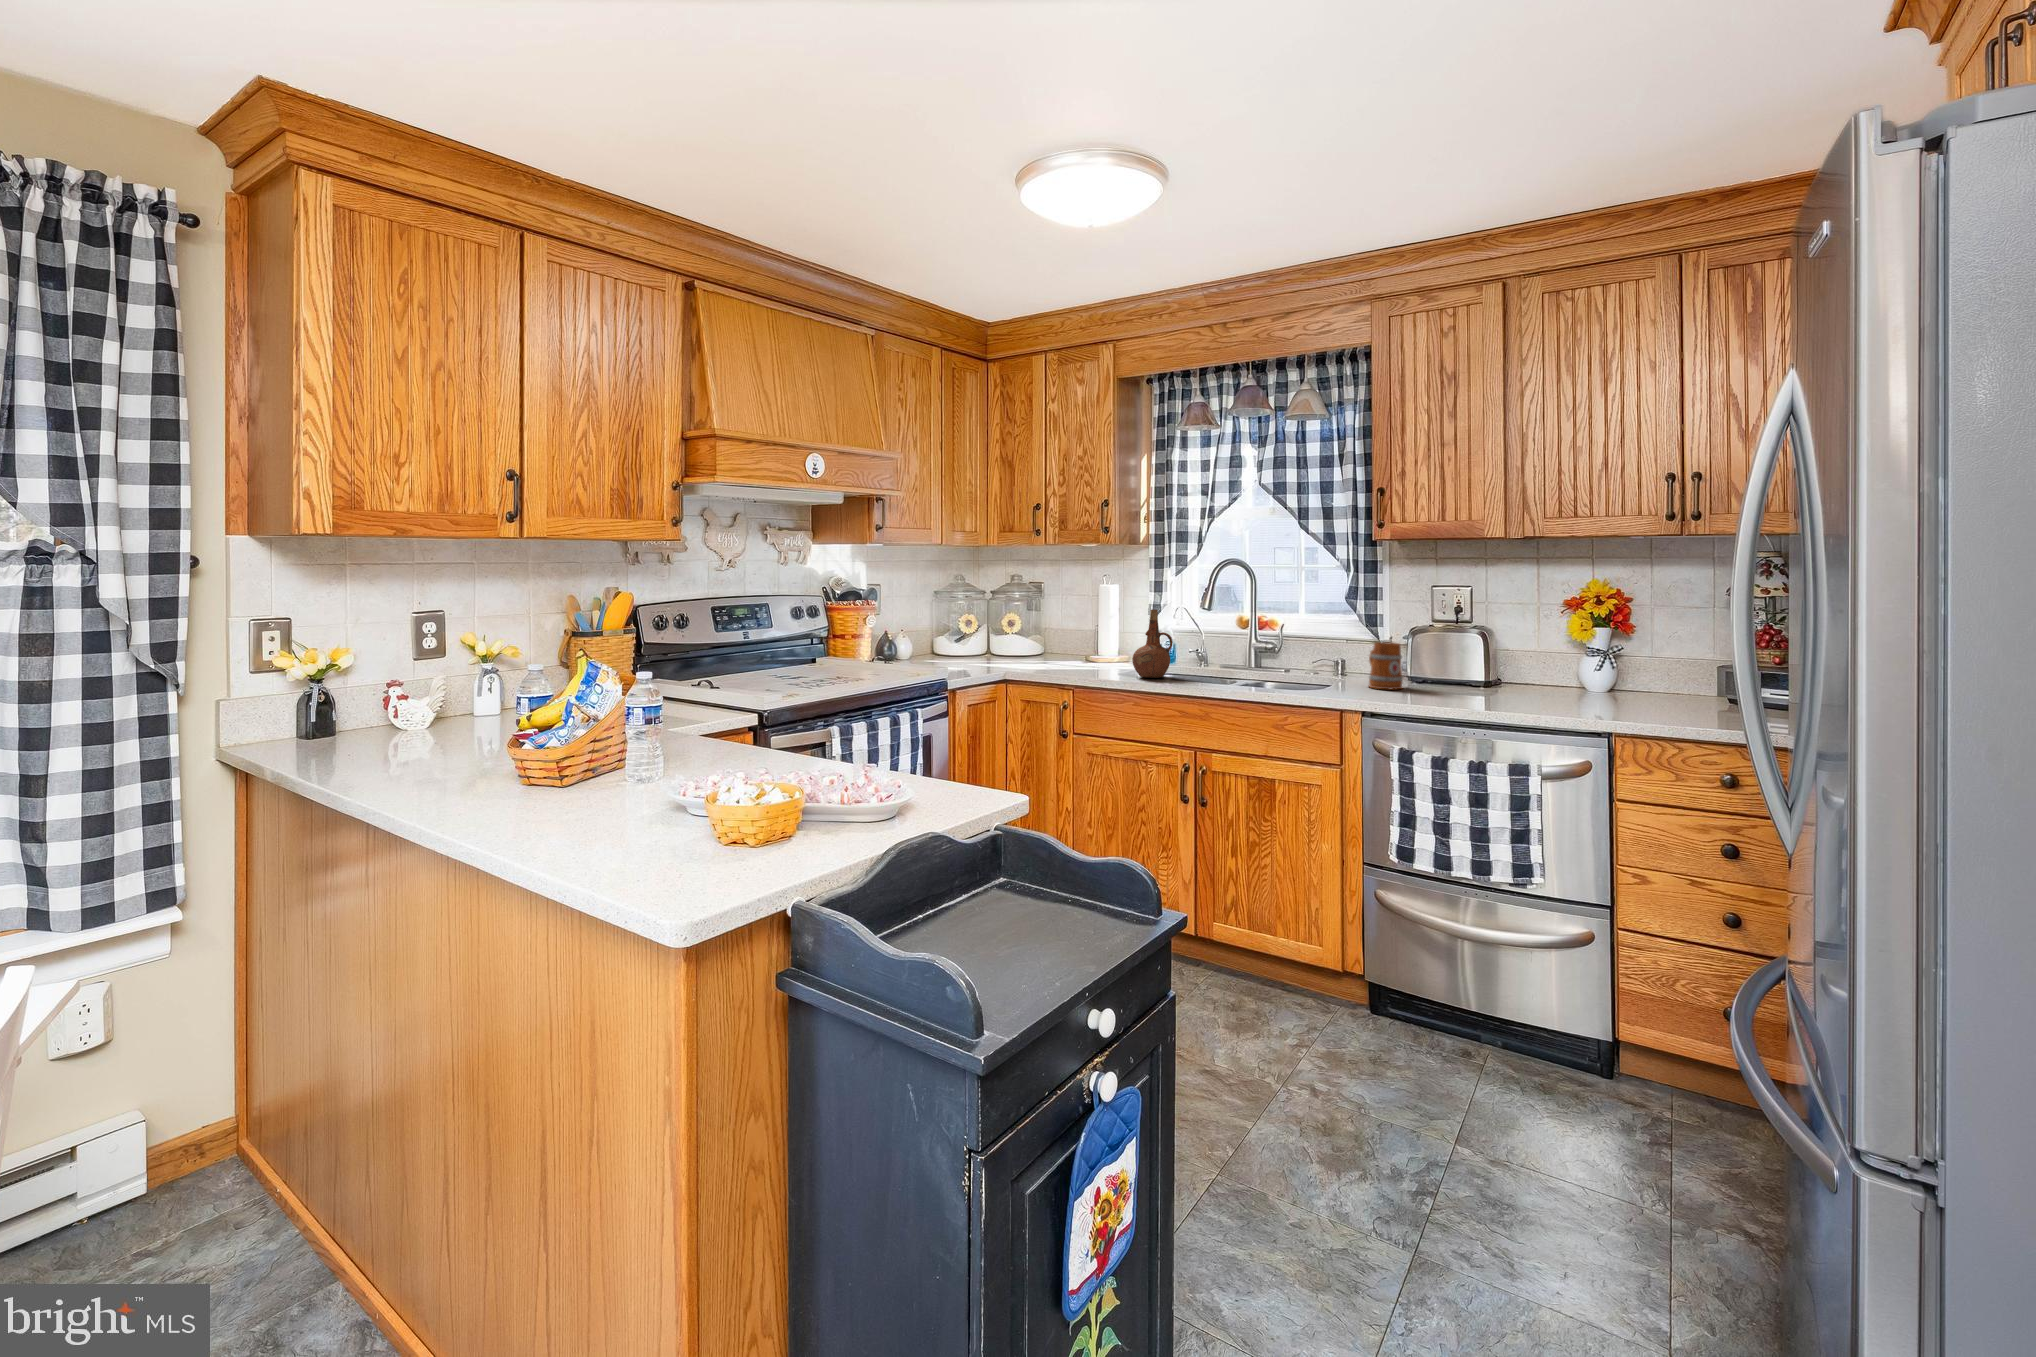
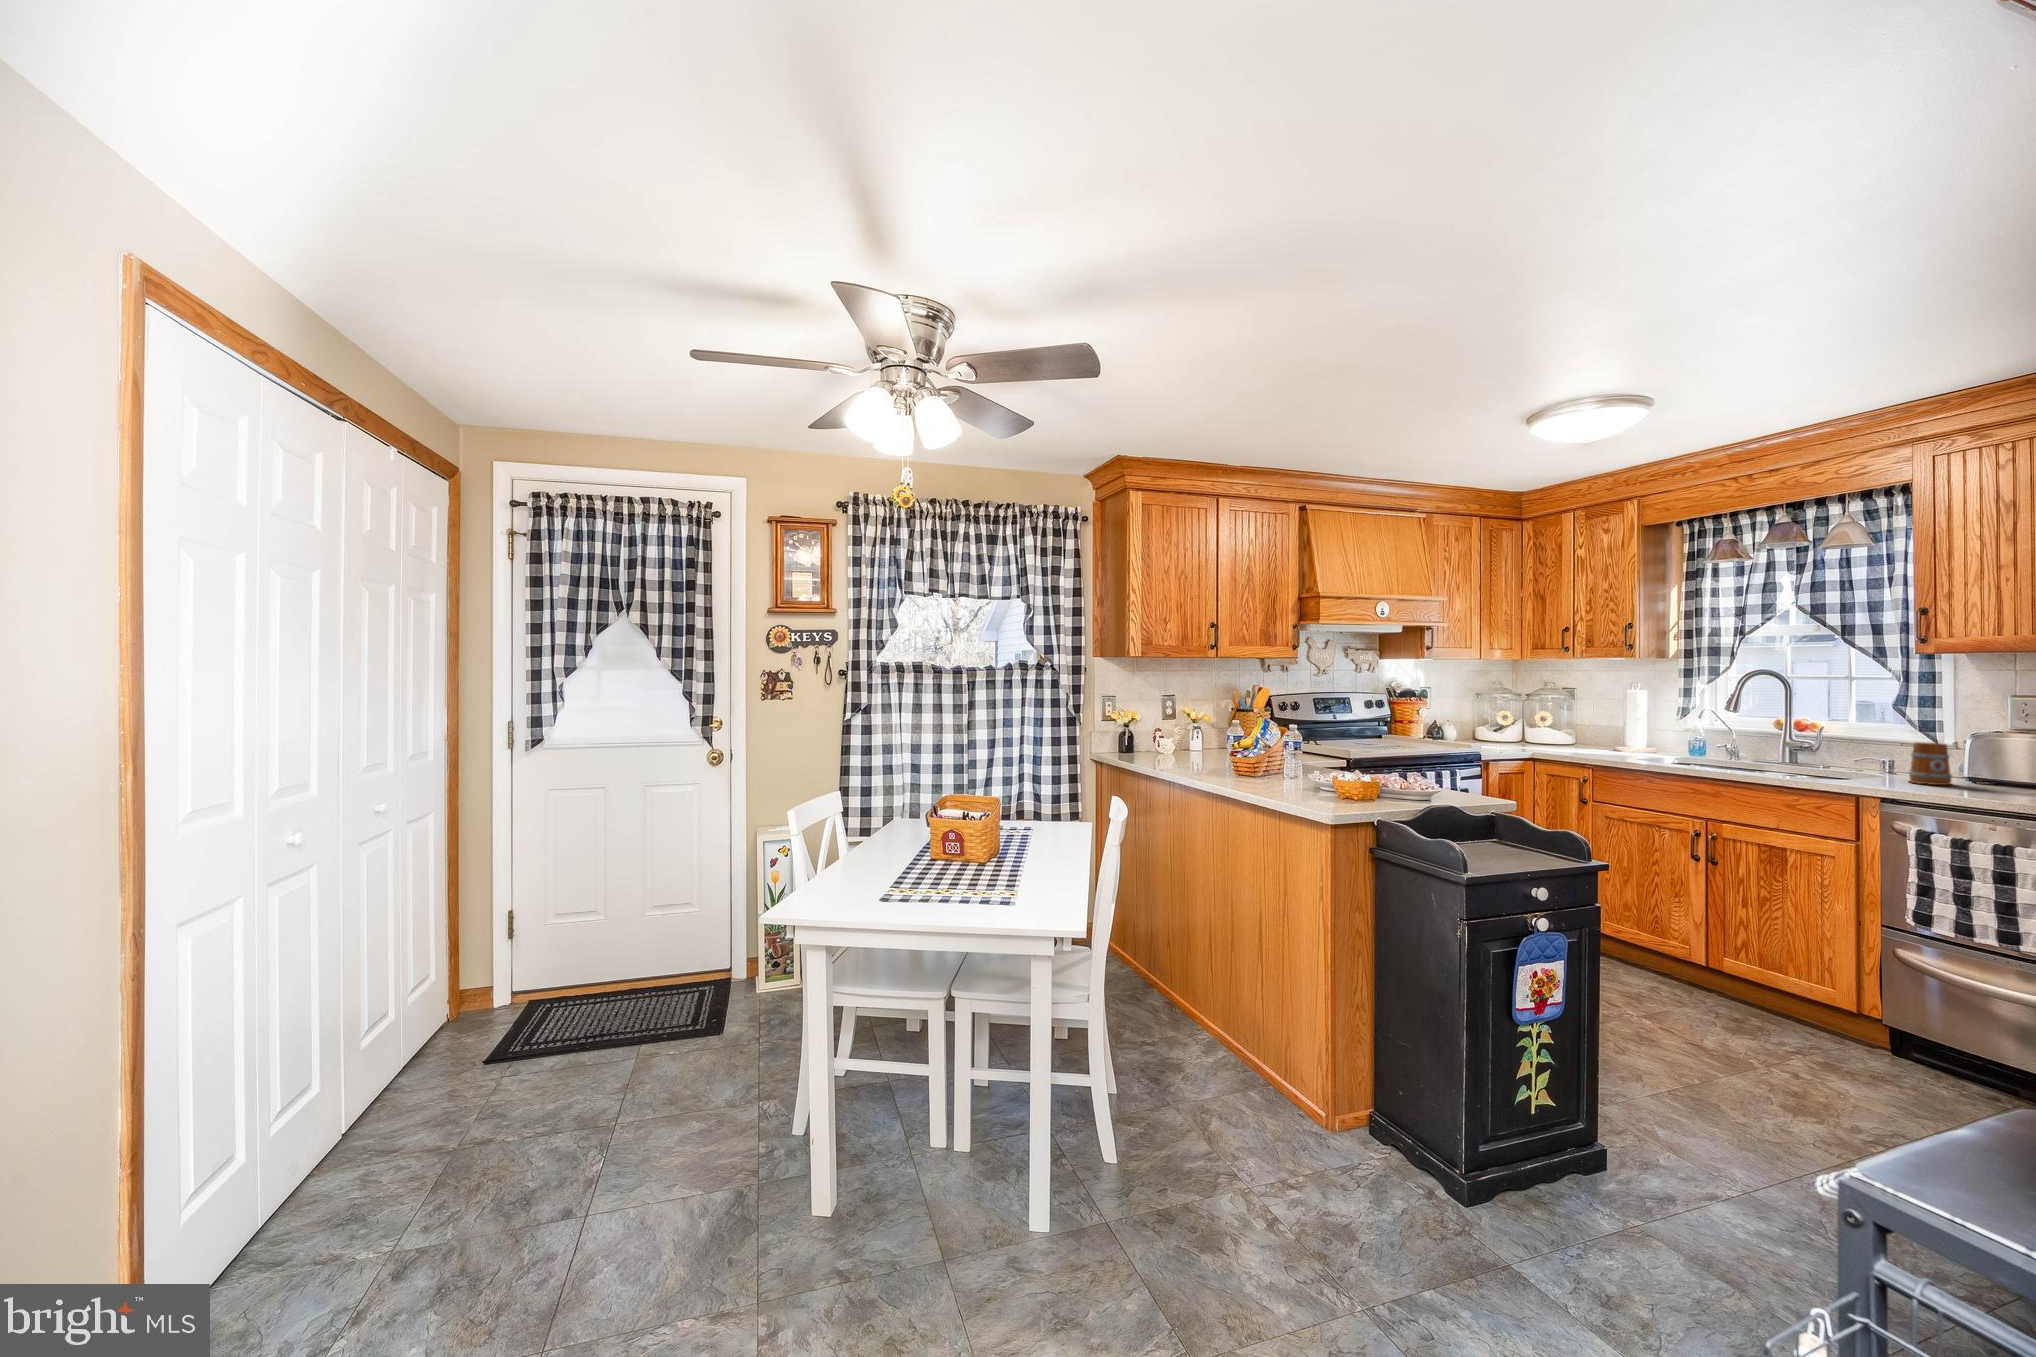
ceramic pitcher: present [1132,610,1173,678] -> none [1647,707,1688,762]

